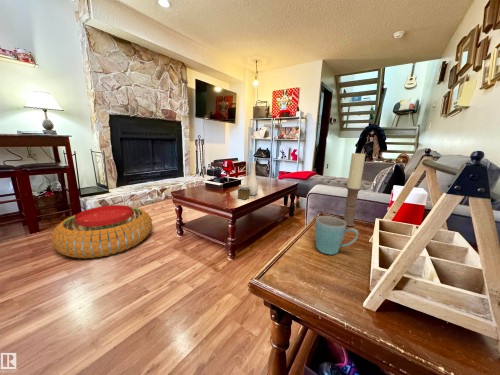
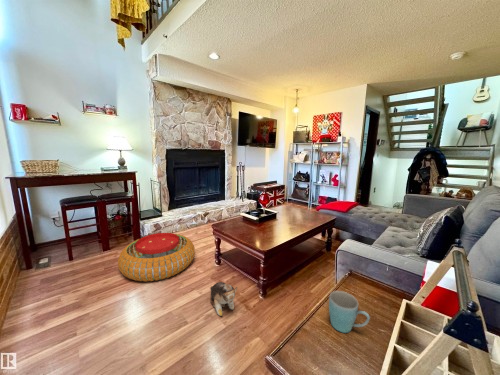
candle: present [343,153,365,226] -> none [364,225,386,297]
vase: present [238,162,258,199] -> none [271,201,291,238]
plush toy: none [173,245,206,281] -> present [211,282,237,316]

